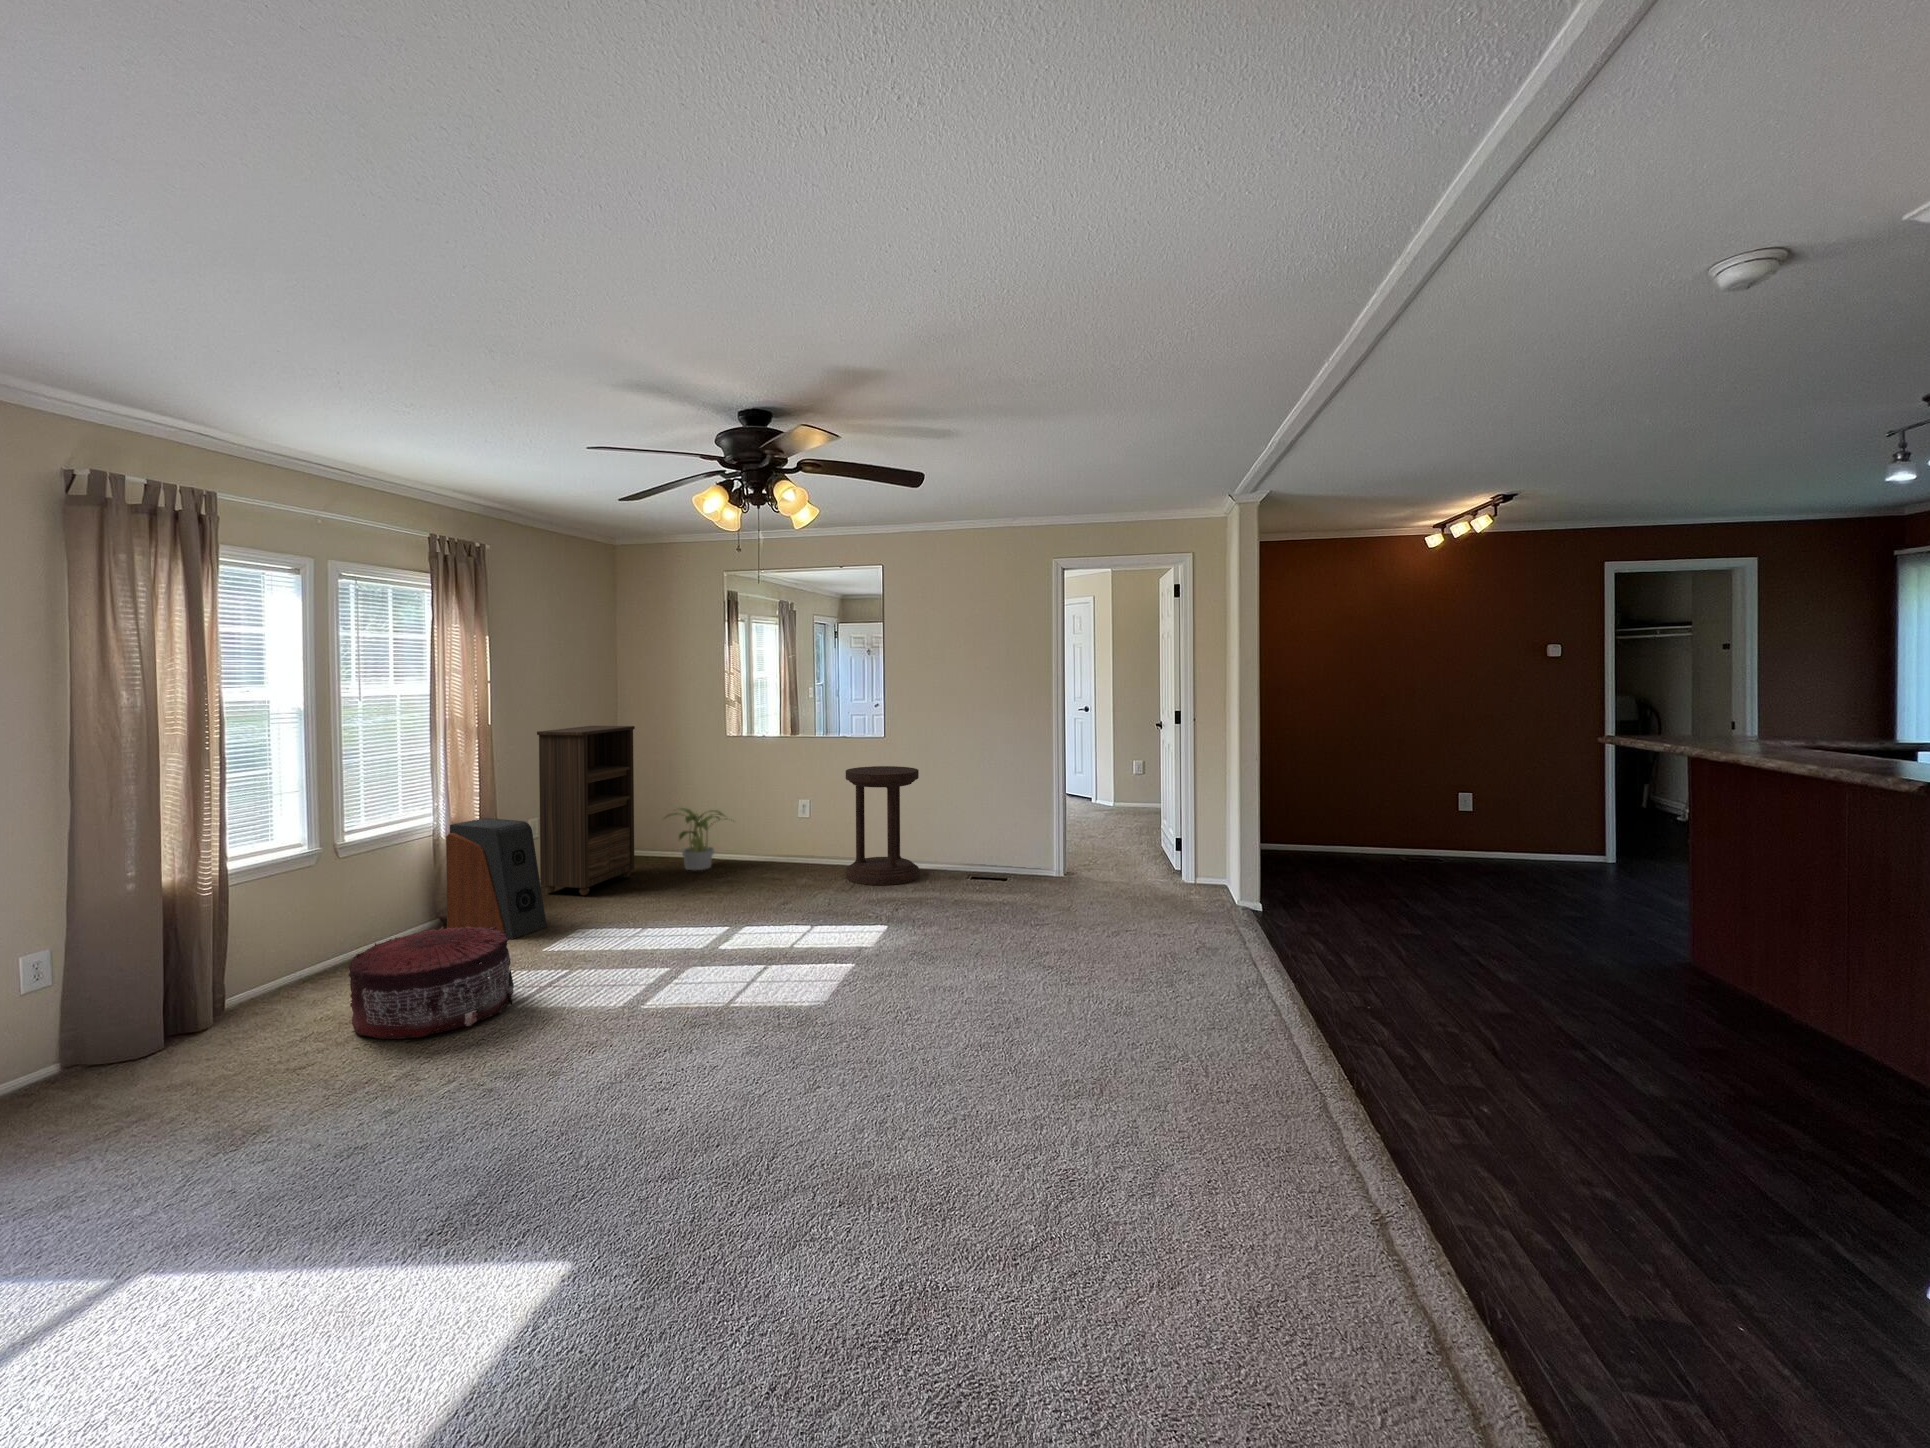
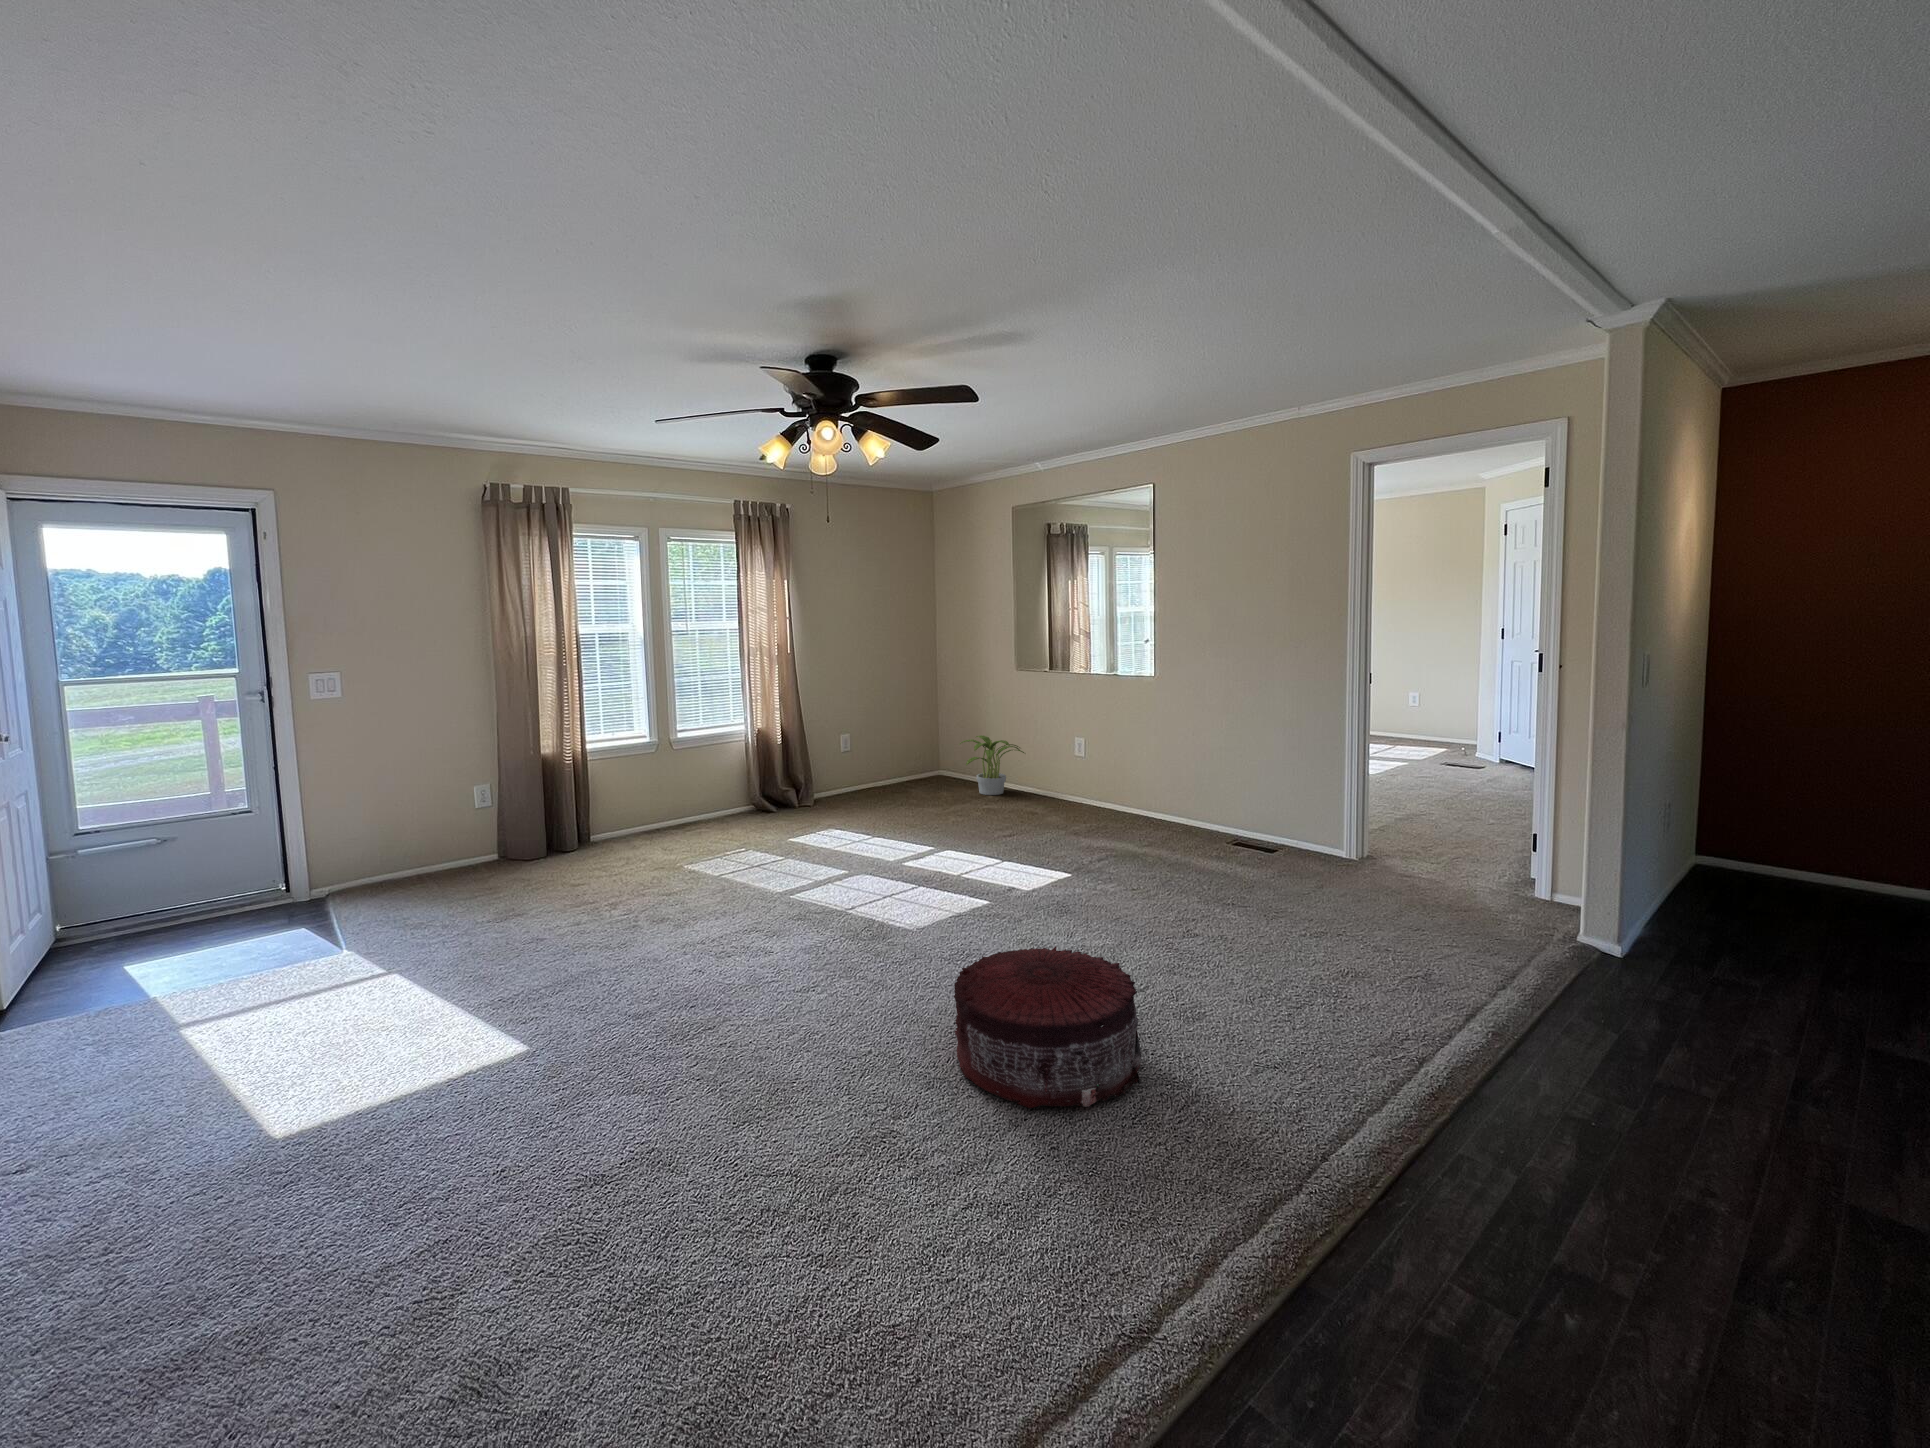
bookshelf: present [537,726,635,895] -> none [844,656,932,802]
side table: present [846,766,919,885] -> none [1103,711,1185,837]
speaker: present [446,818,547,939] -> none [754,729,817,827]
pouf: present [349,926,514,1039] -> present [954,947,1142,1108]

